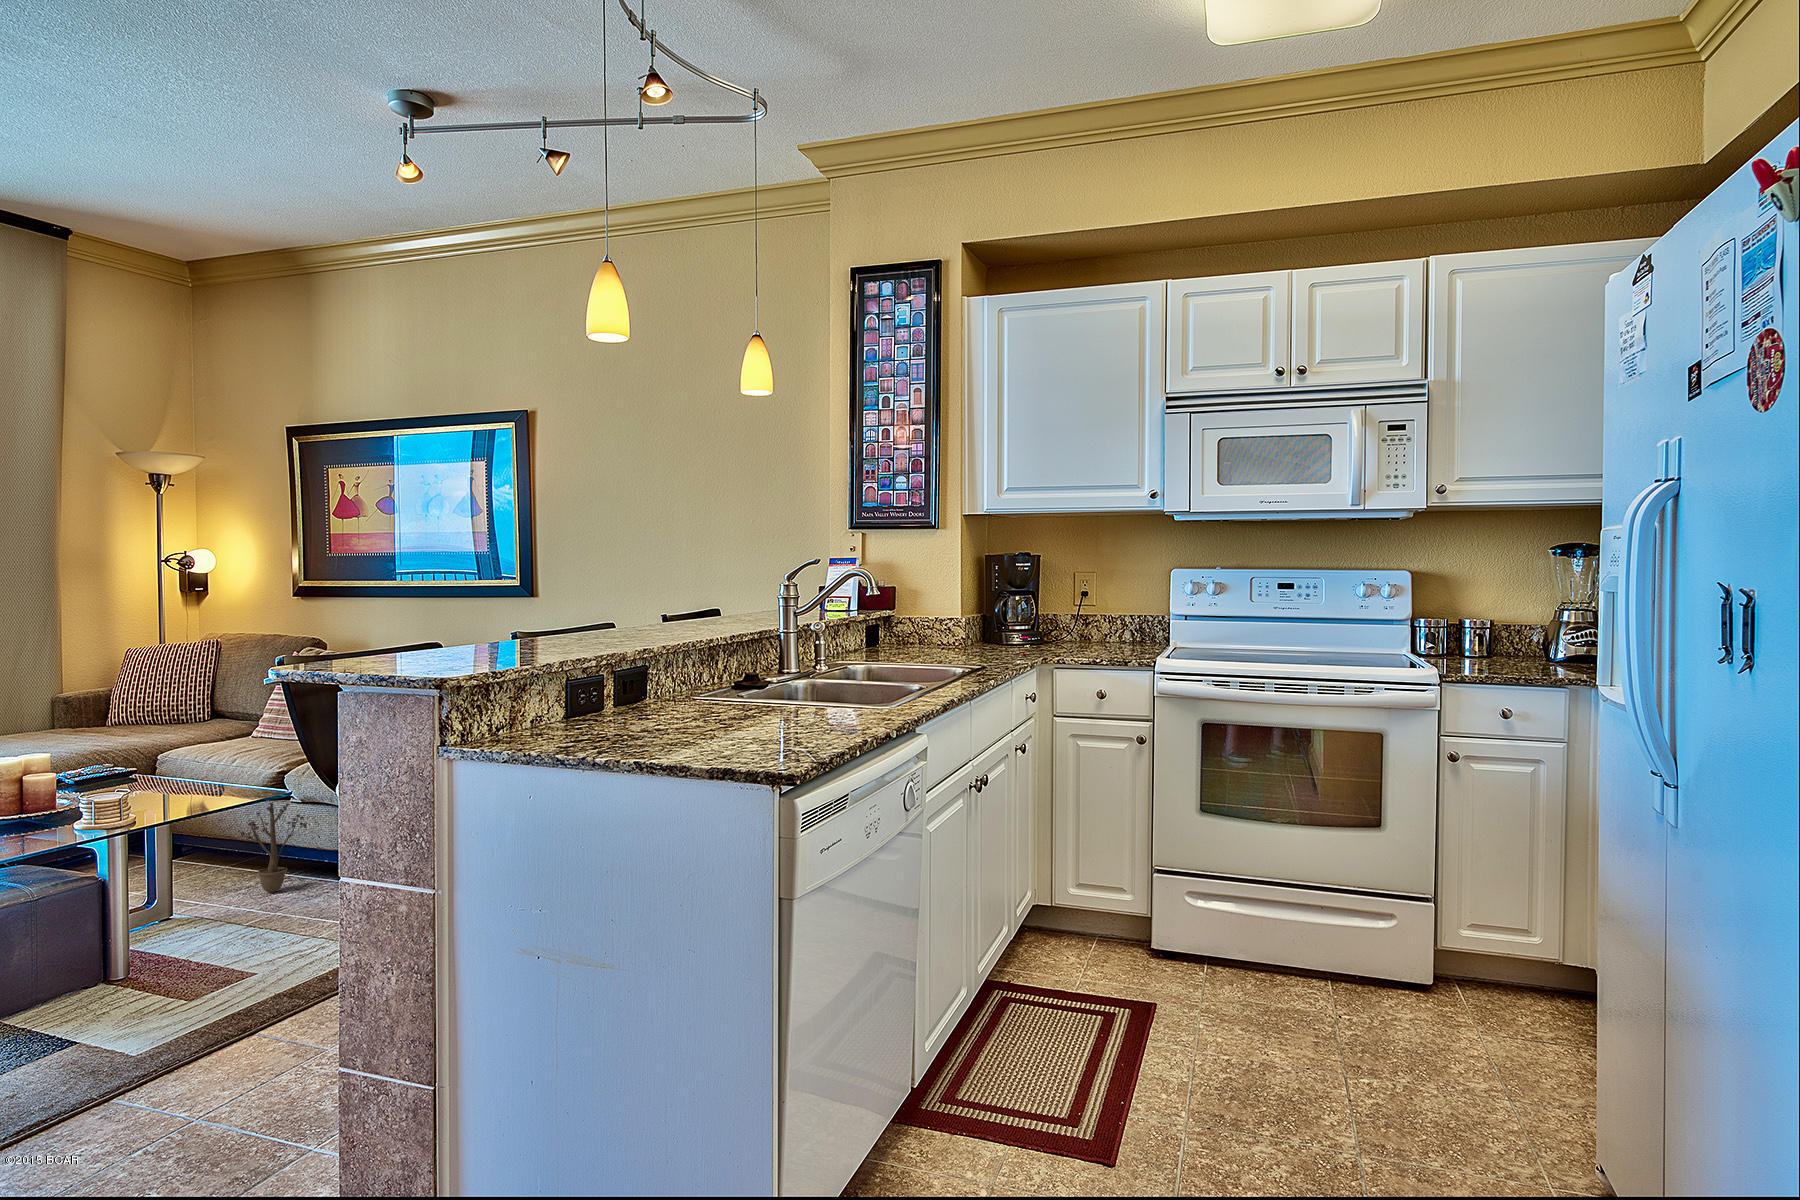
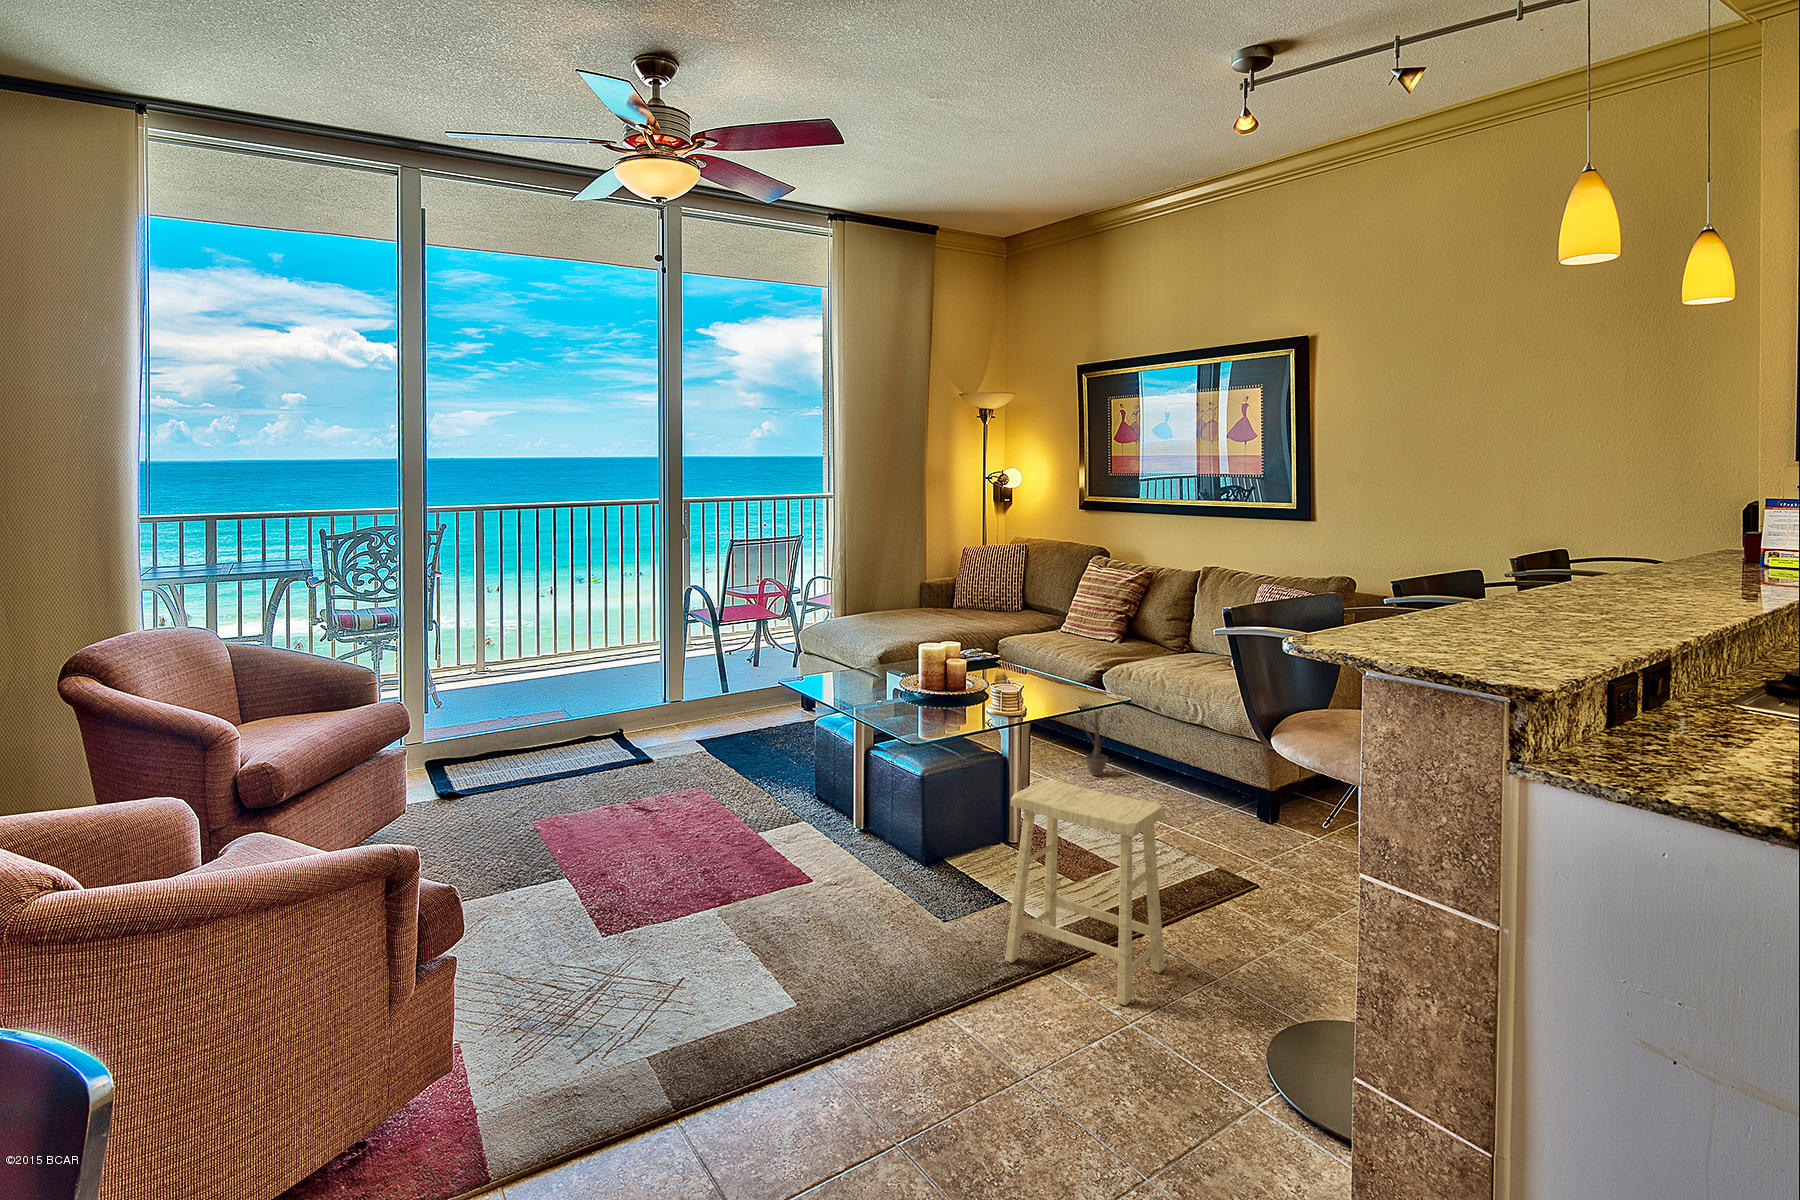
footstool: none [57,879,277,1114] -> present [1005,780,1166,1005]

